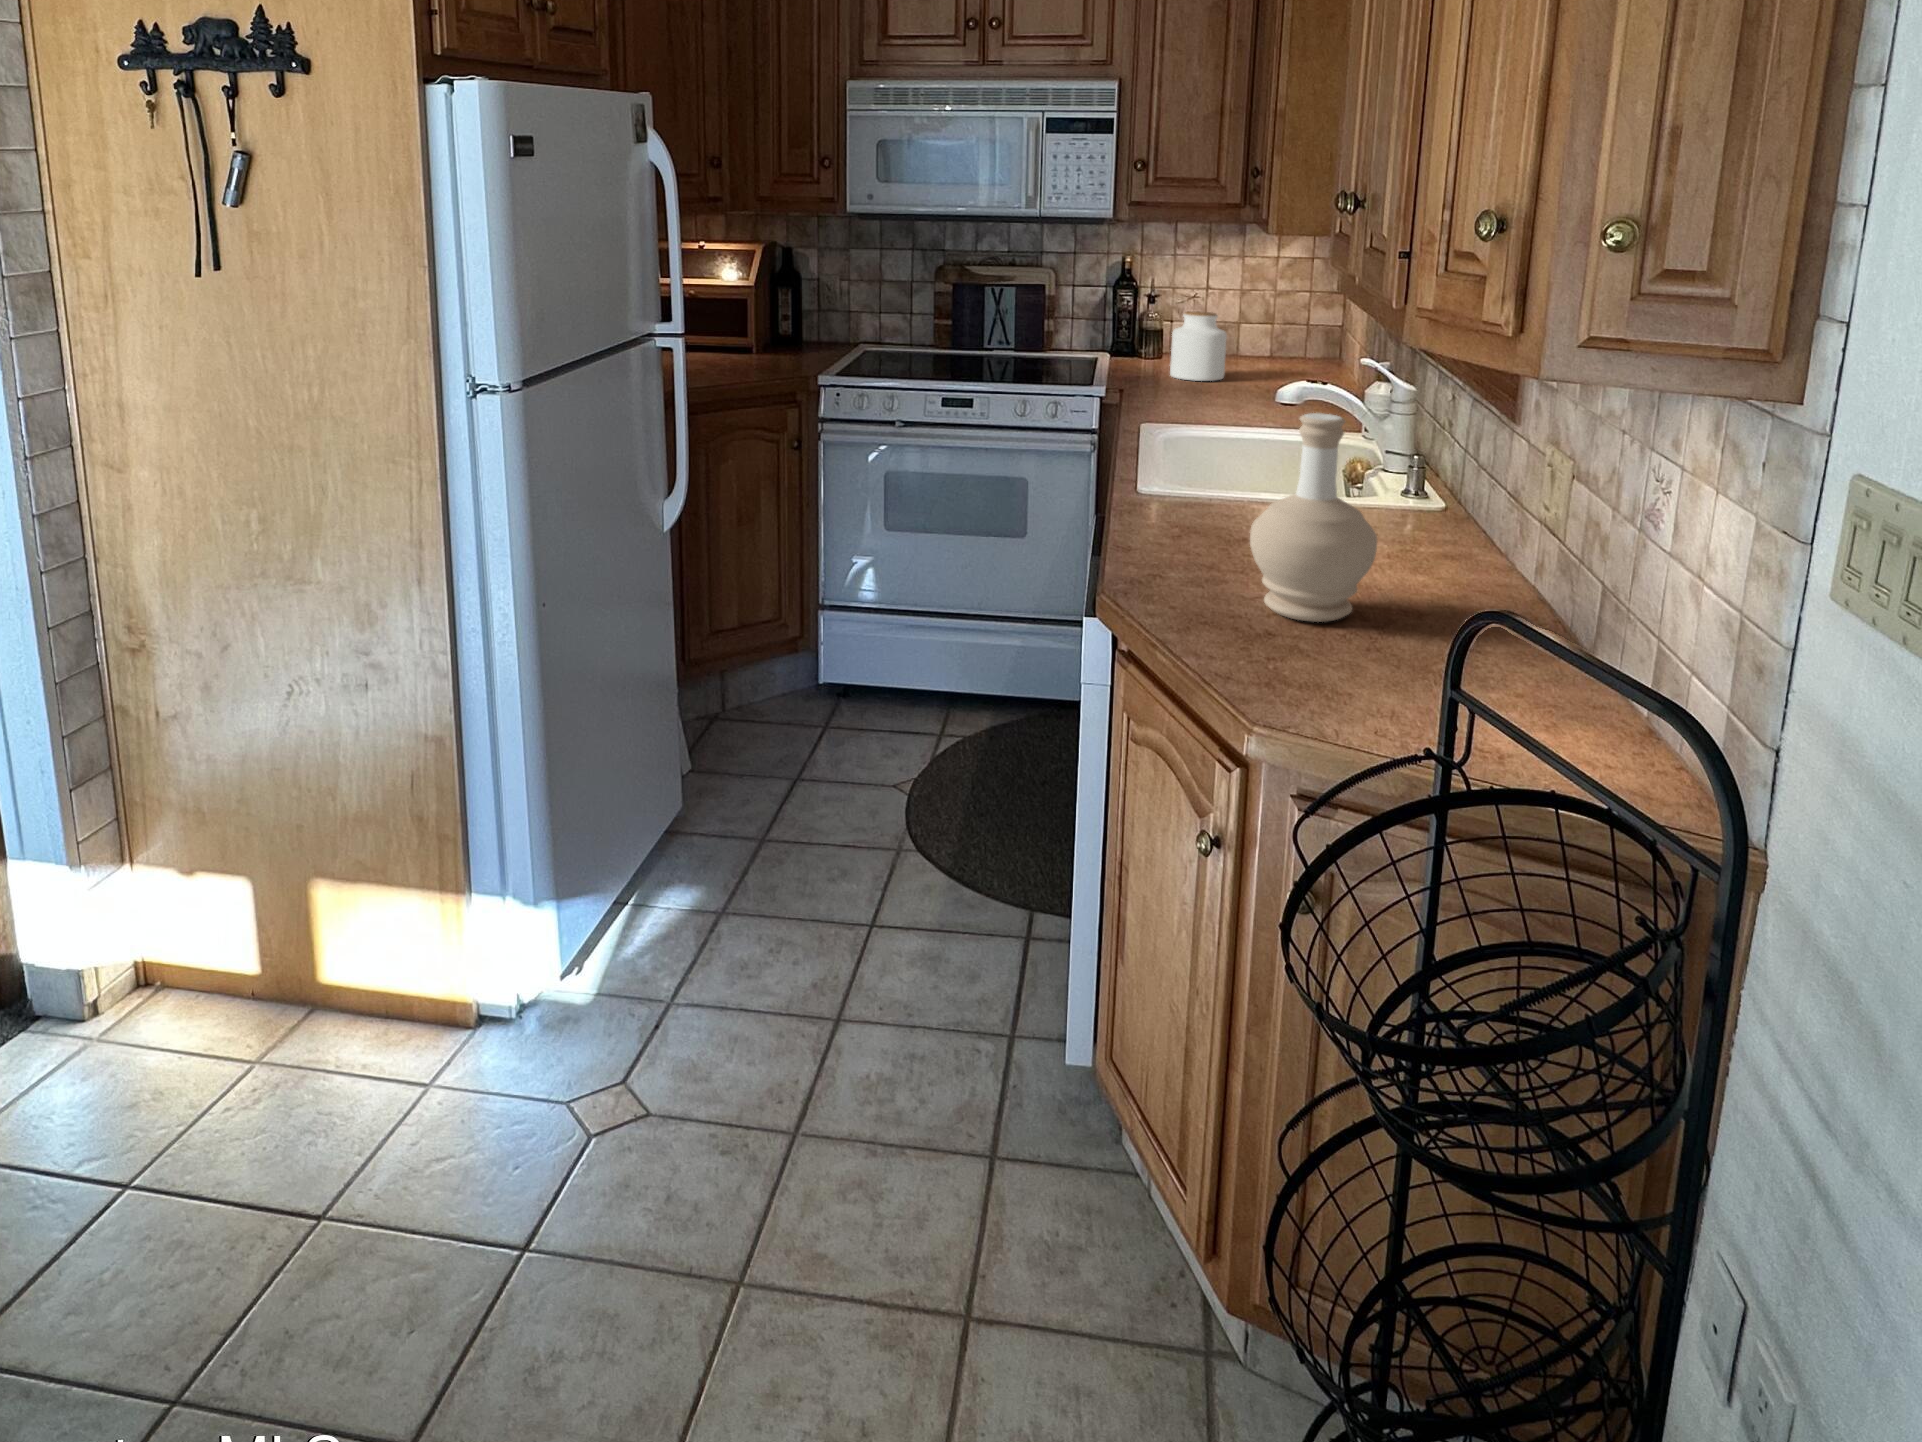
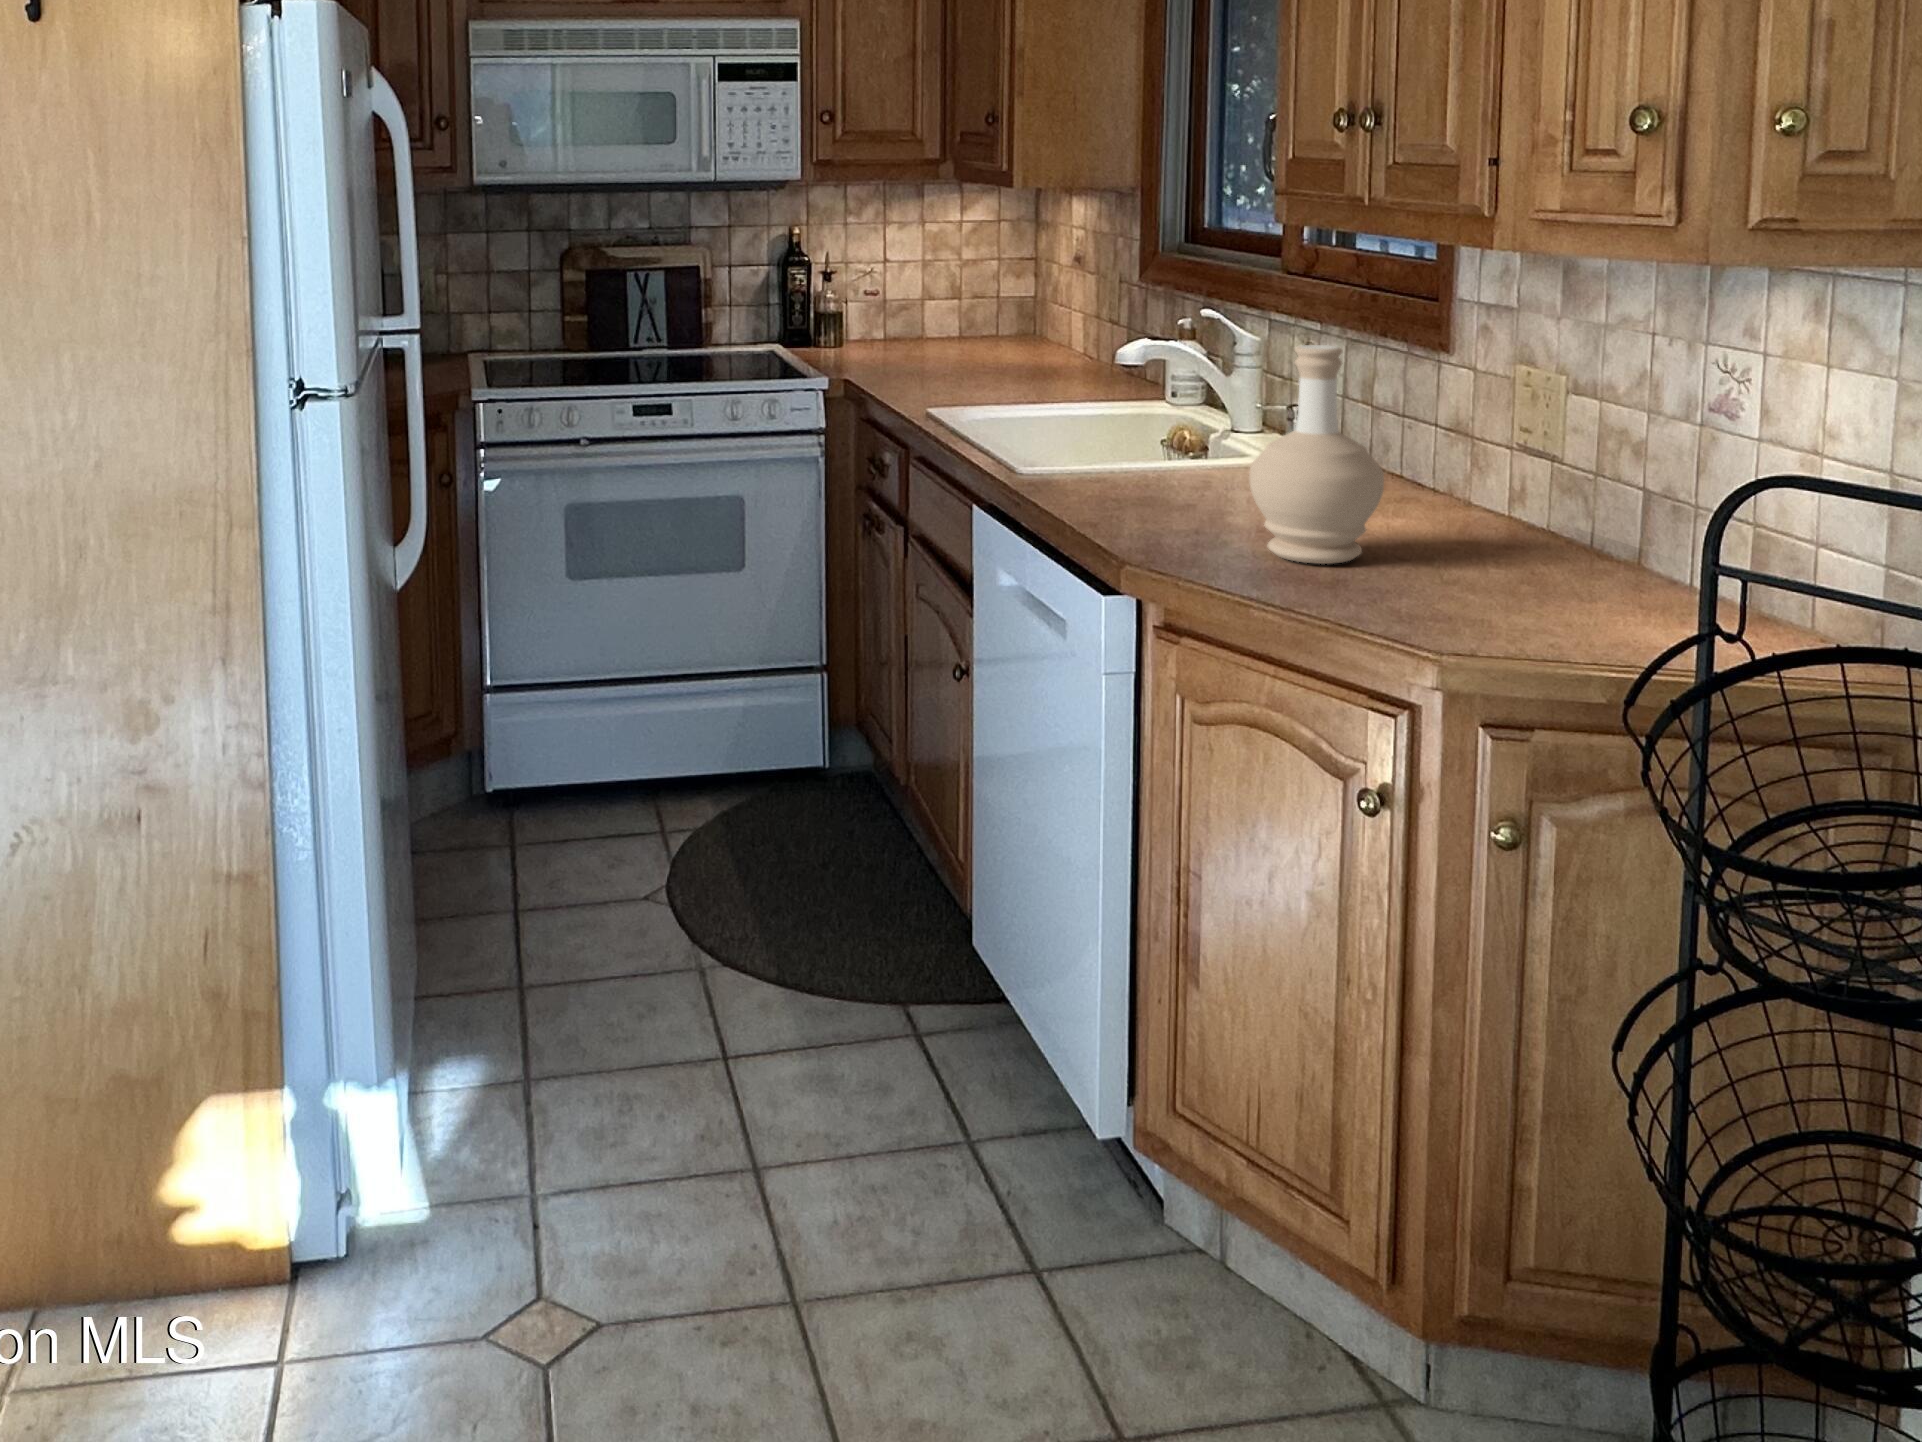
jar: present [1170,312,1227,381] -> none [874,286,937,365]

